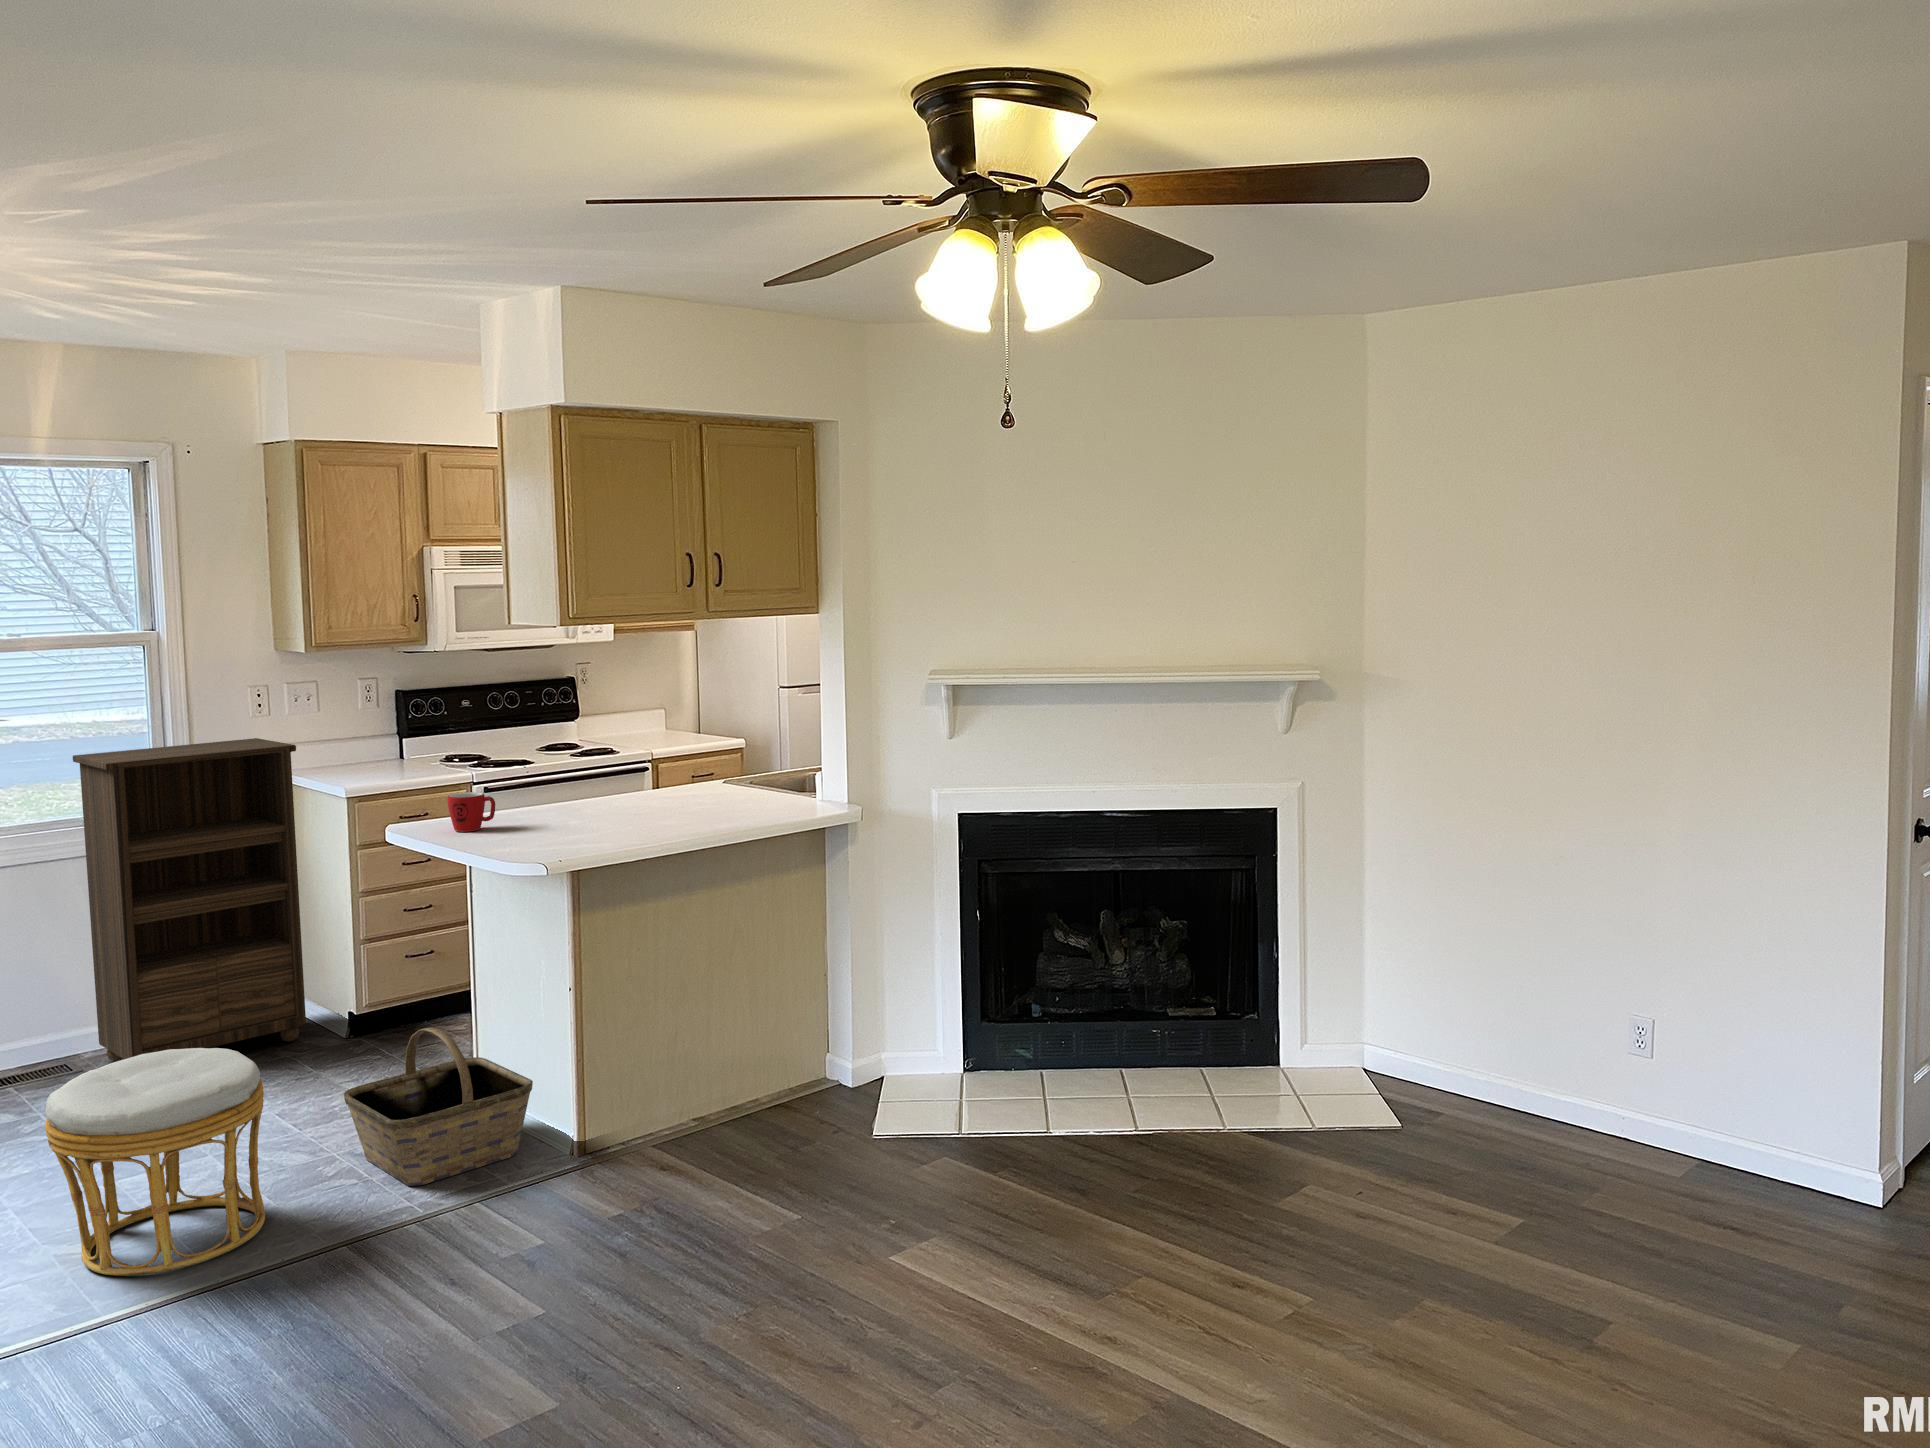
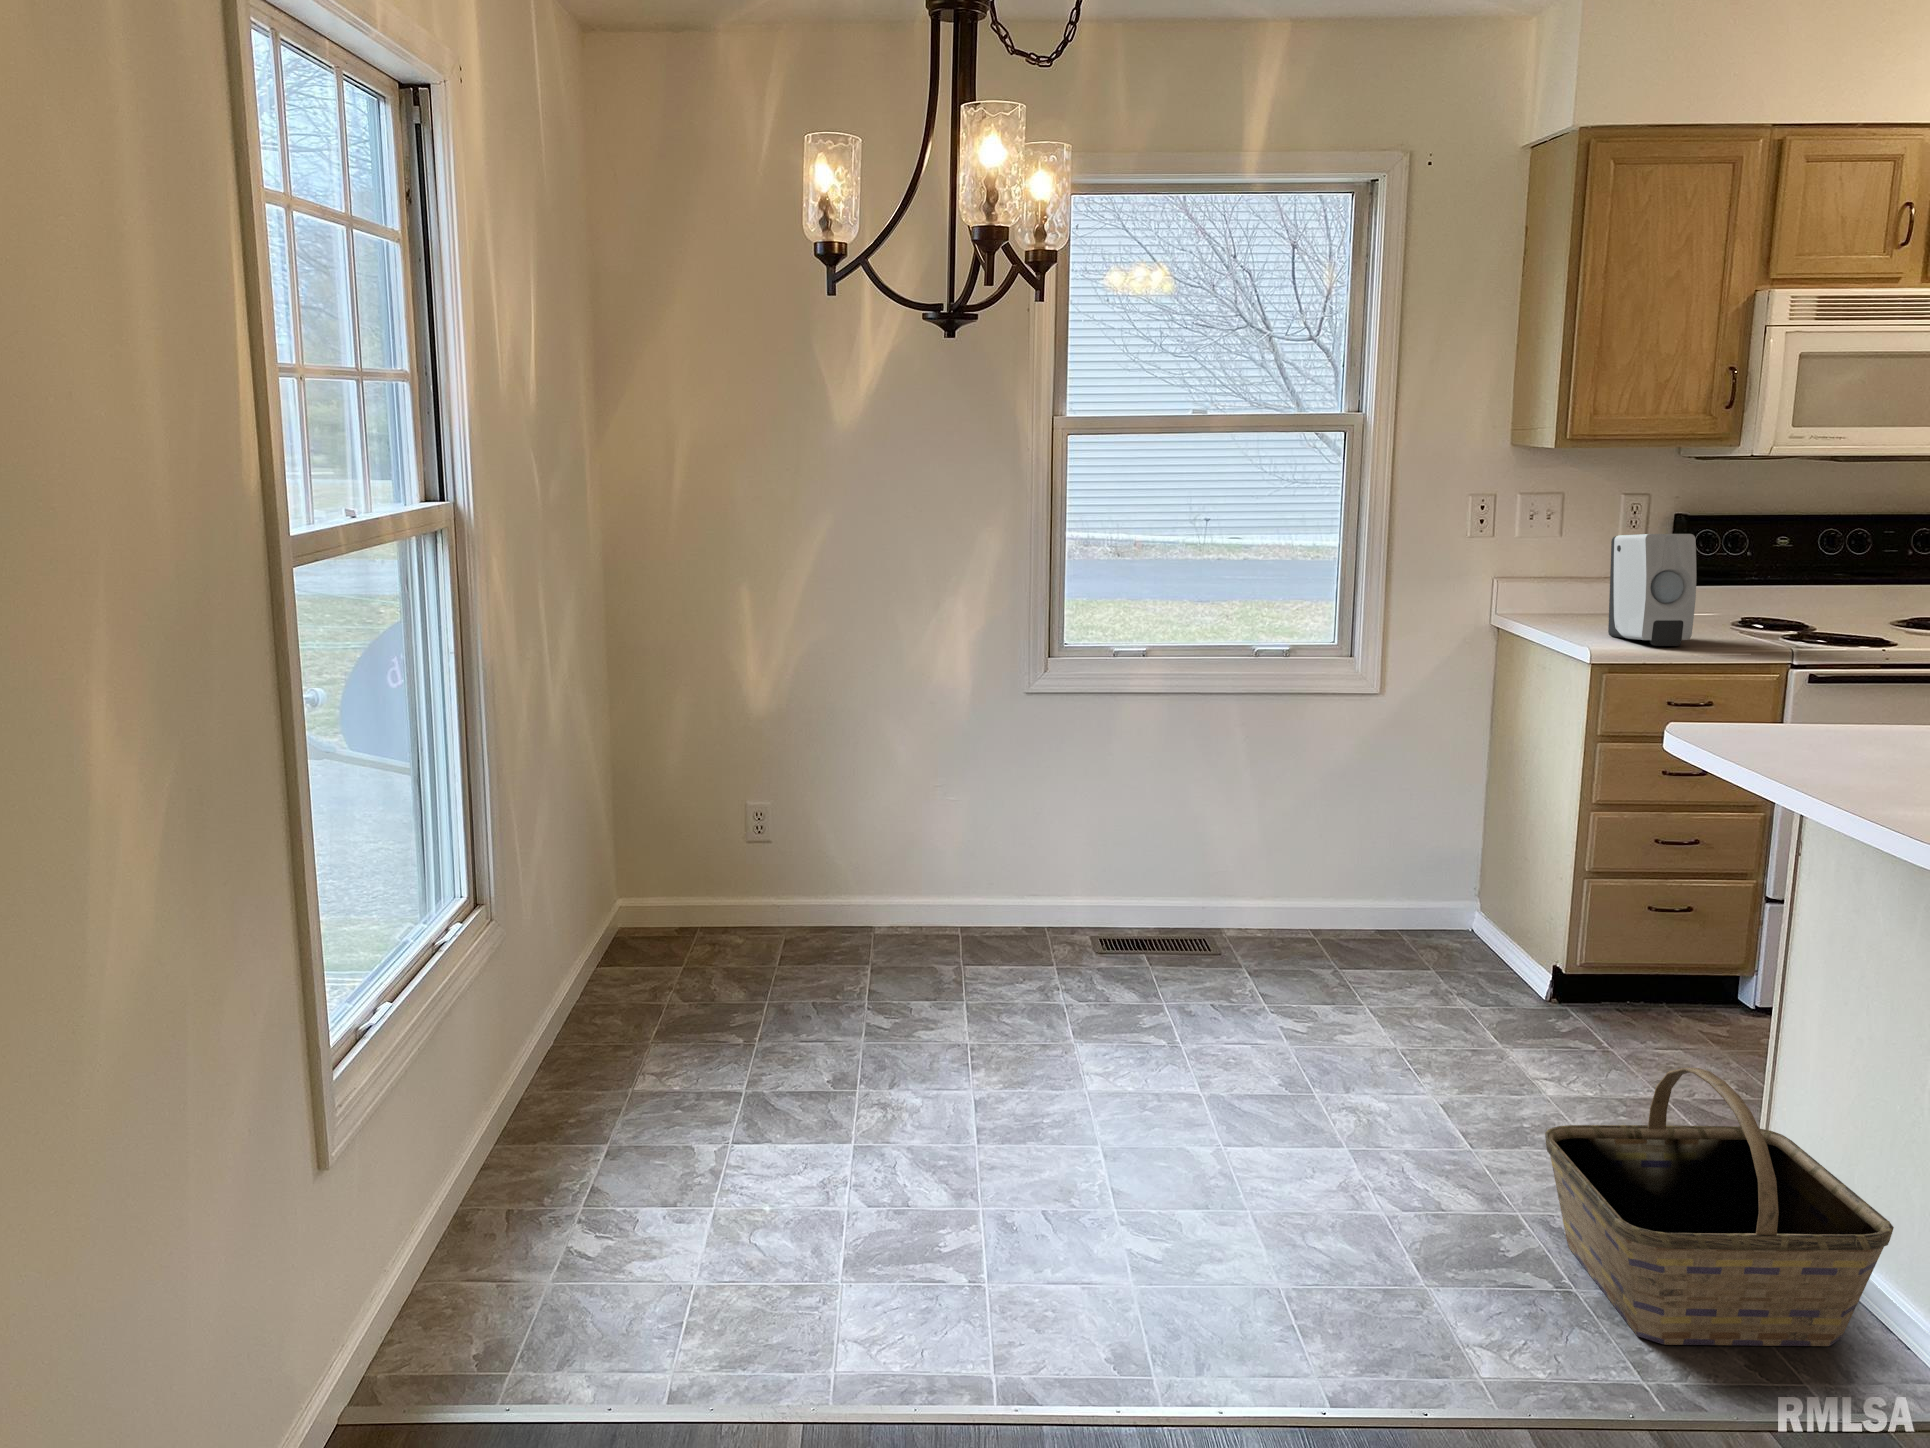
soap dispenser: none [351,707,410,782] -> present [1608,534,1697,646]
bookshelf: present [73,738,306,1060] -> none [1245,565,1529,986]
mug: present [447,792,495,832] -> none [1784,676,1878,746]
ottoman: present [45,1048,266,1276] -> none [1125,997,1425,1359]

